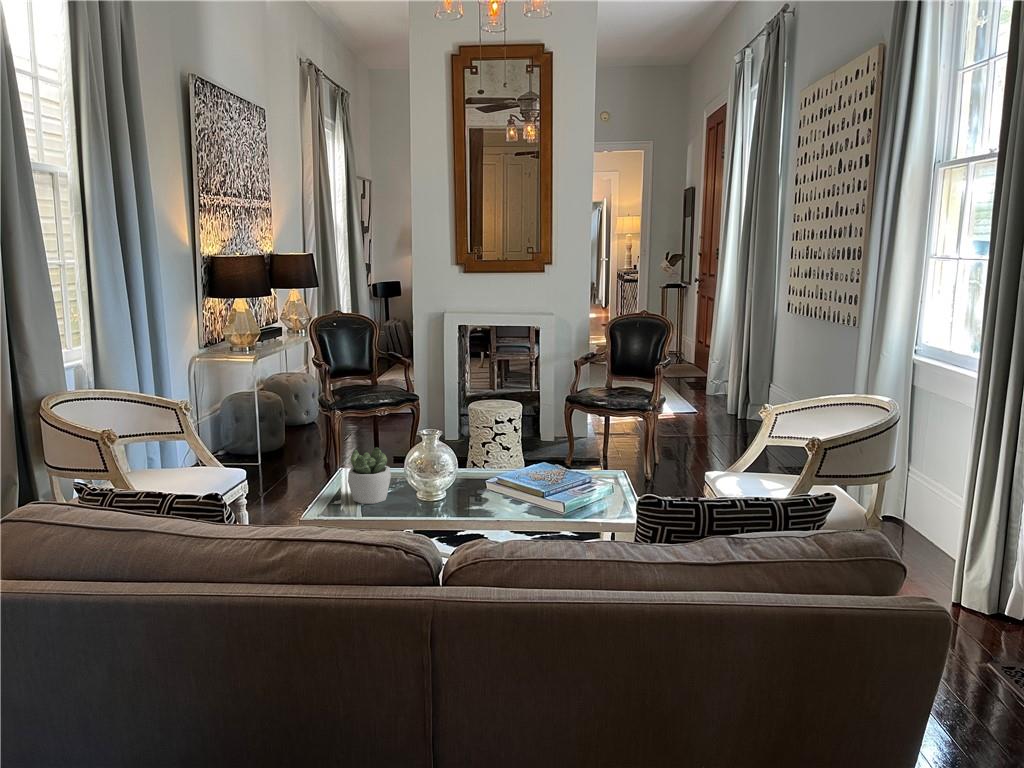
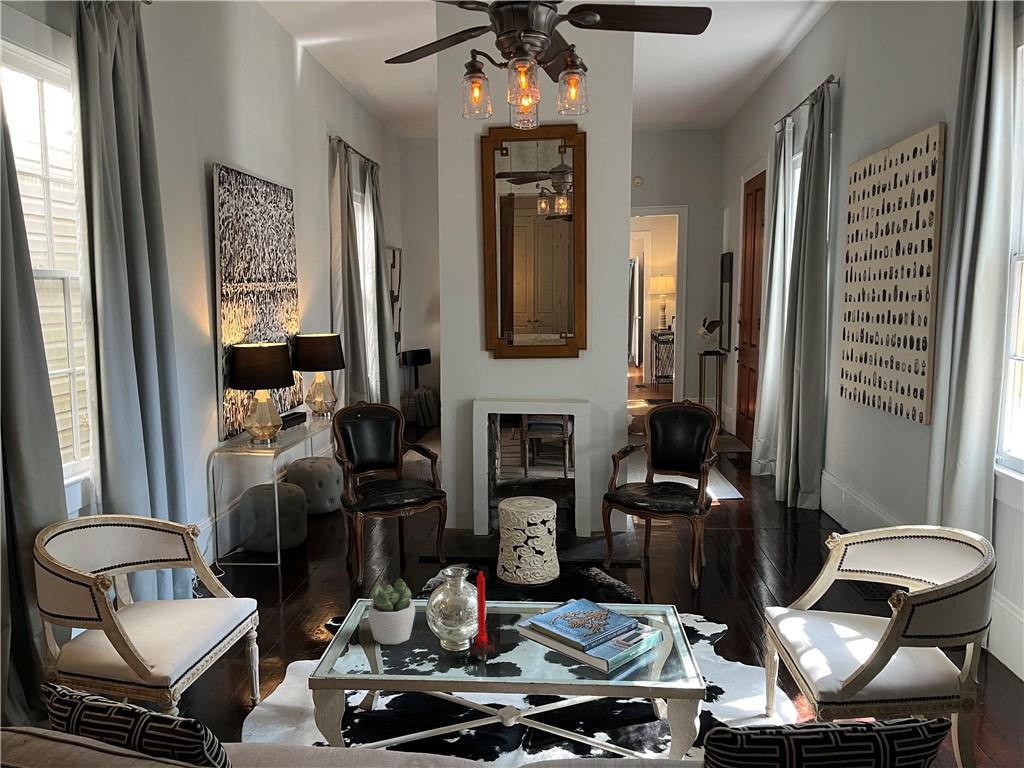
candle: none [440,433,463,513] -> present [469,571,495,660]

